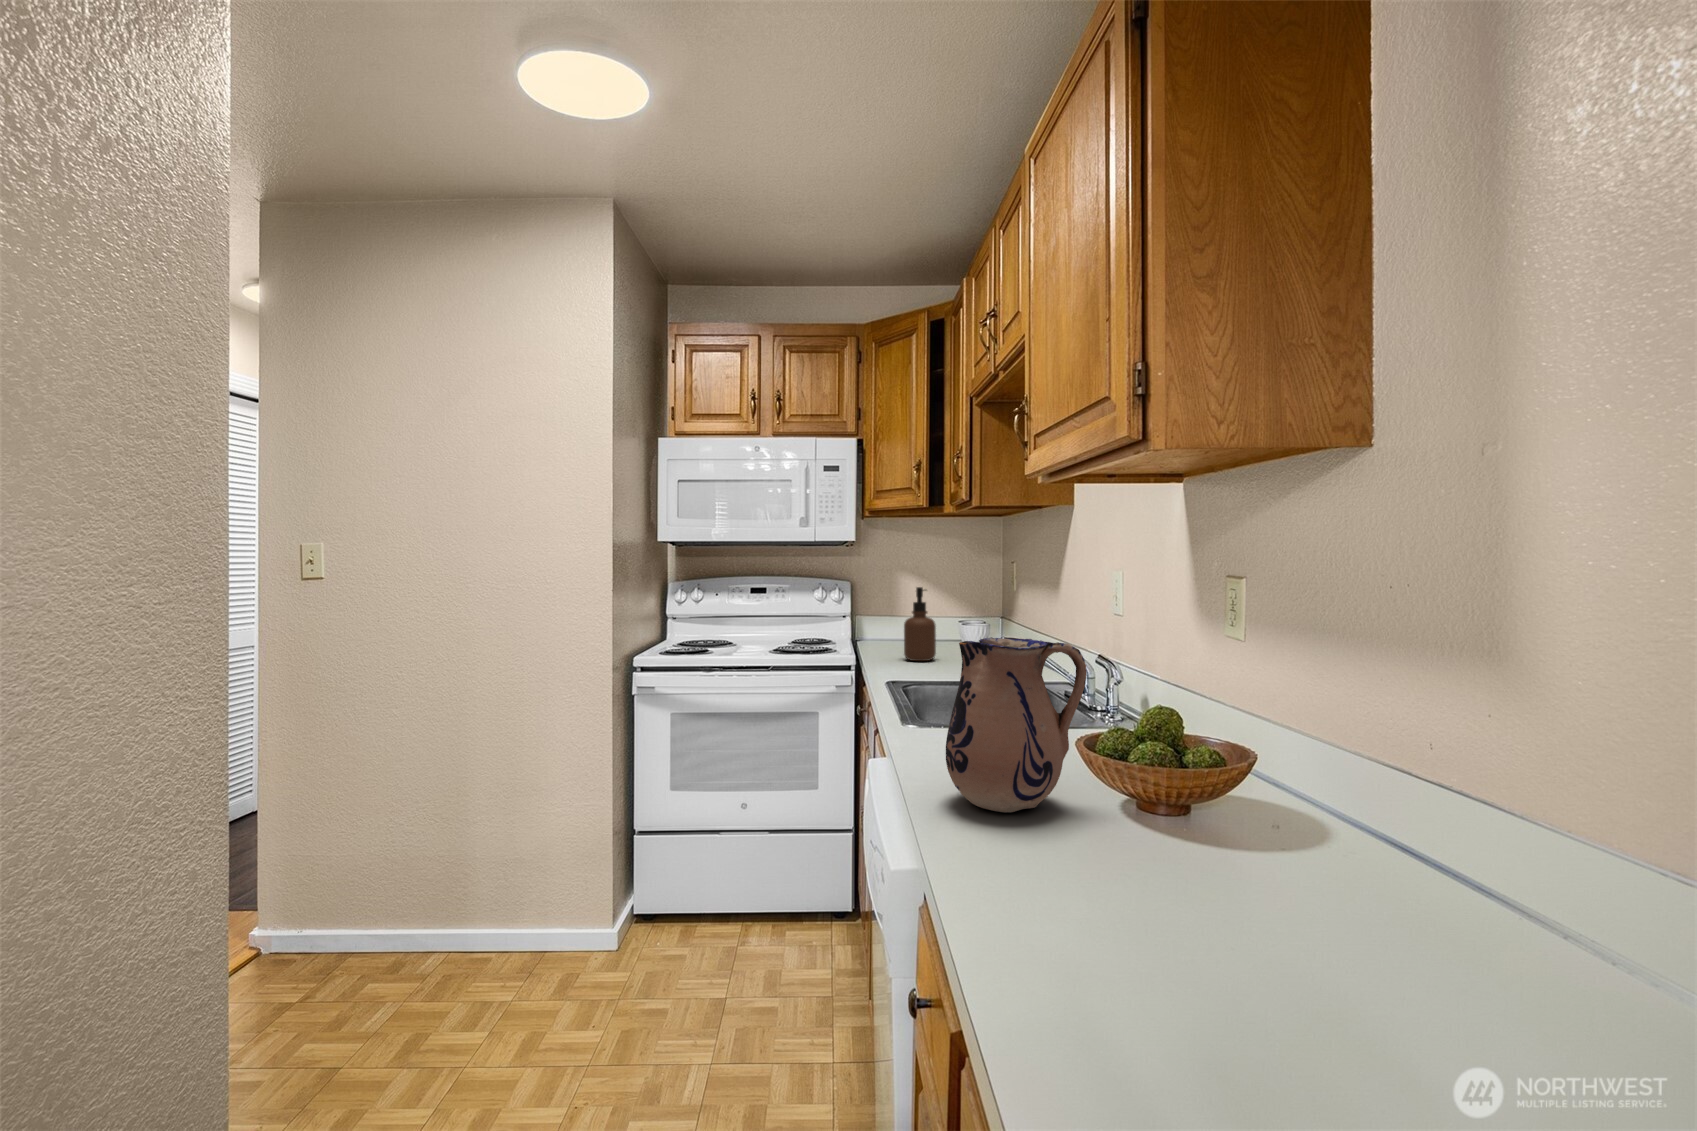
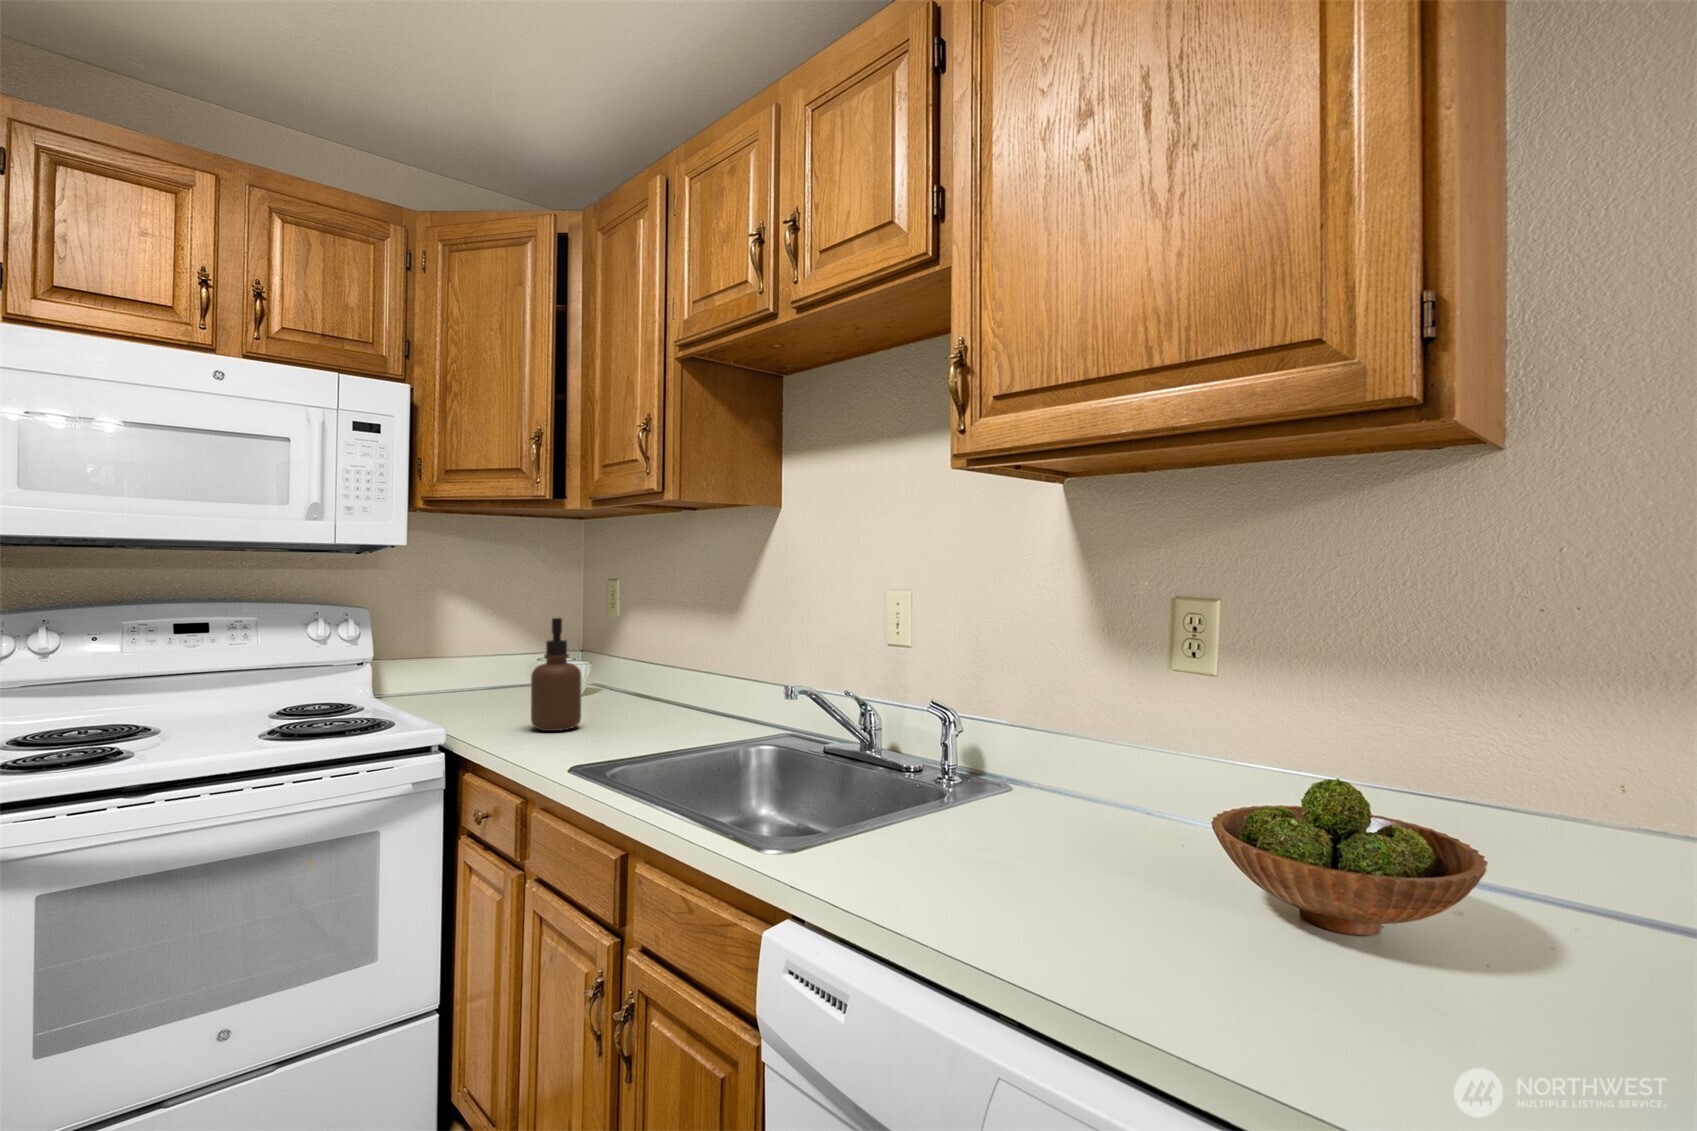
ceramic pitcher: present [946,637,1087,812] -> none [1105,695,1301,983]

